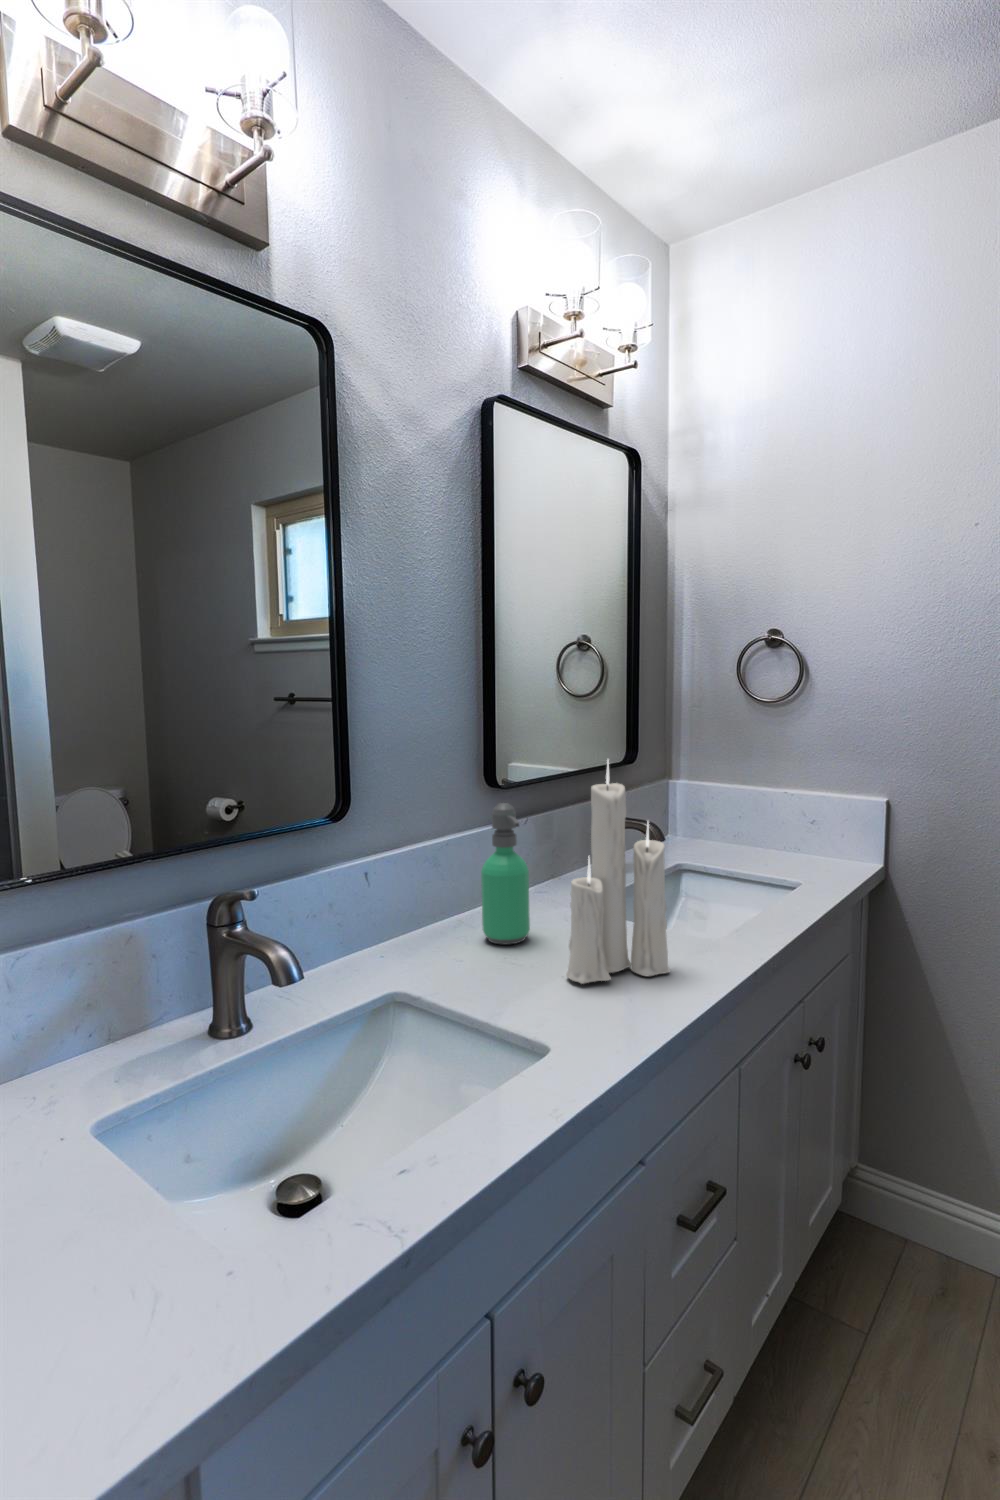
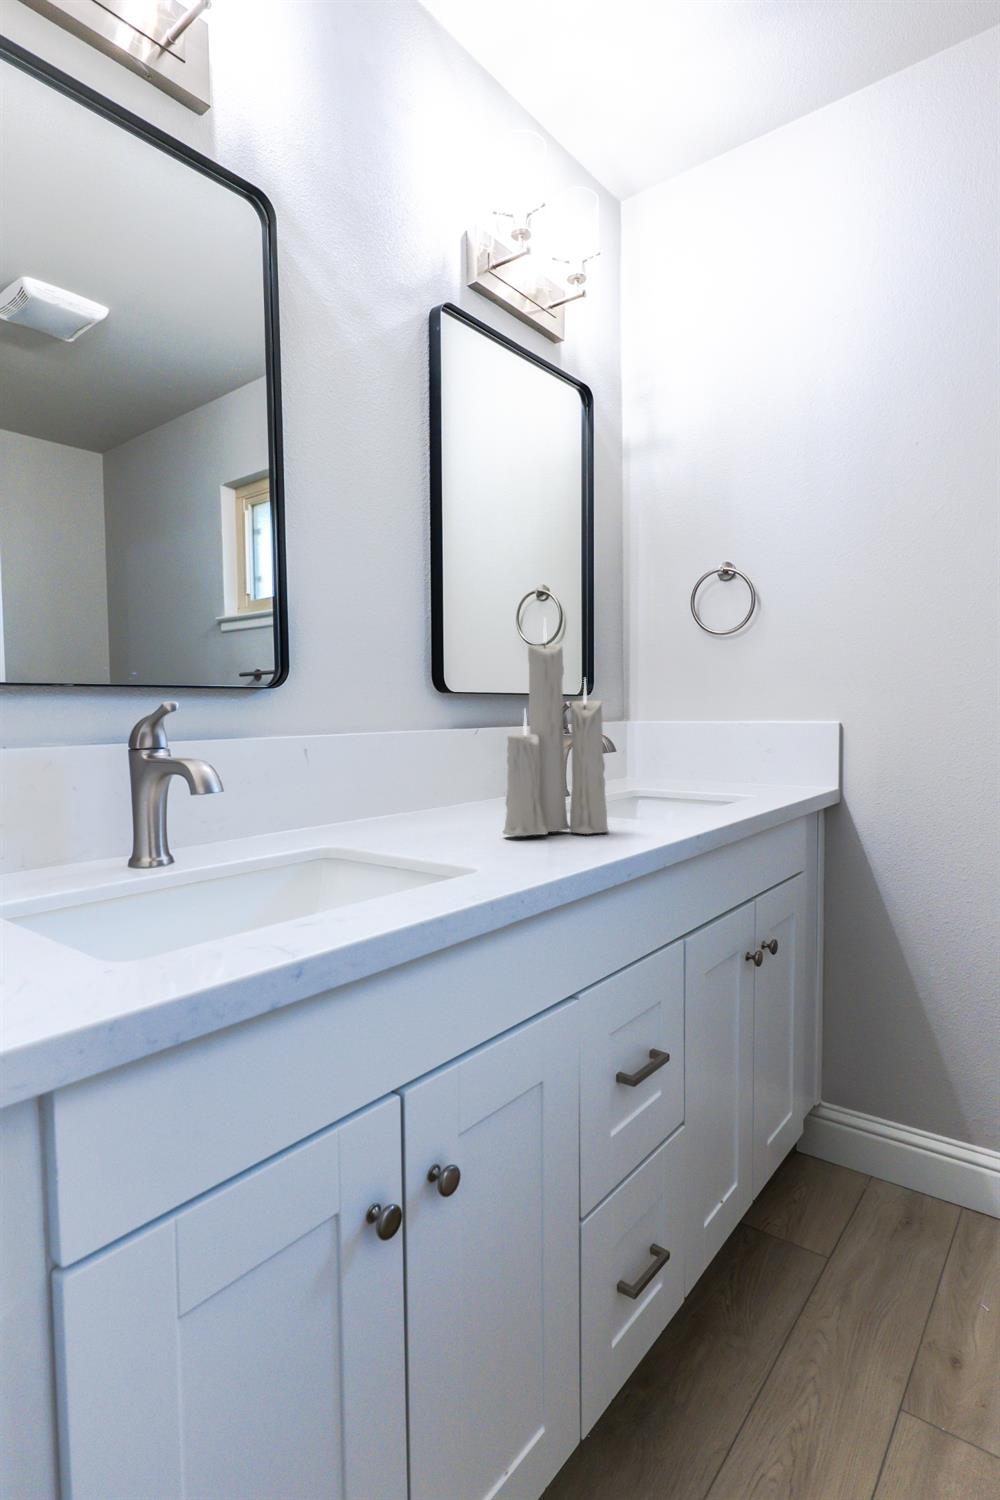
soap dispenser: present [481,803,530,945] -> none [422,682,472,823]

